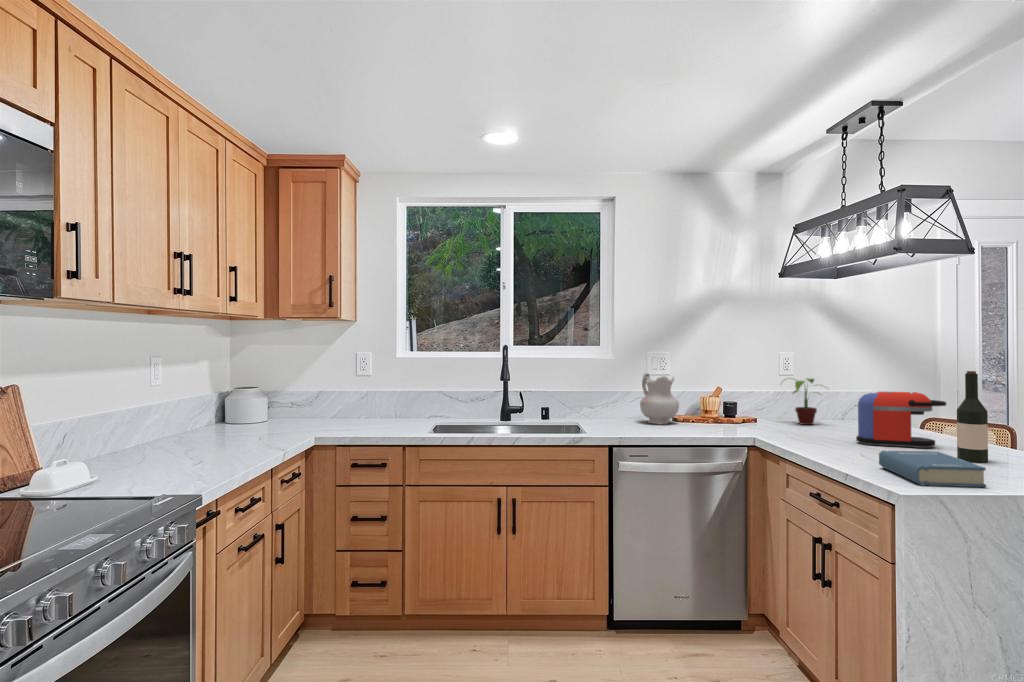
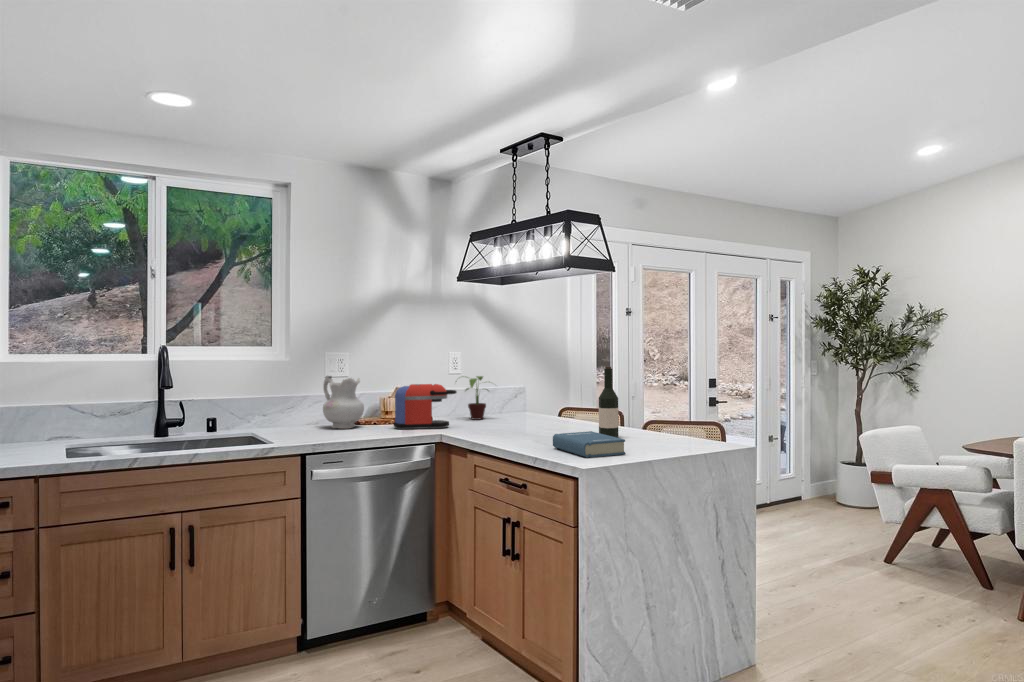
coffee maker: present [856,391,946,448] -> present [394,384,457,429]

